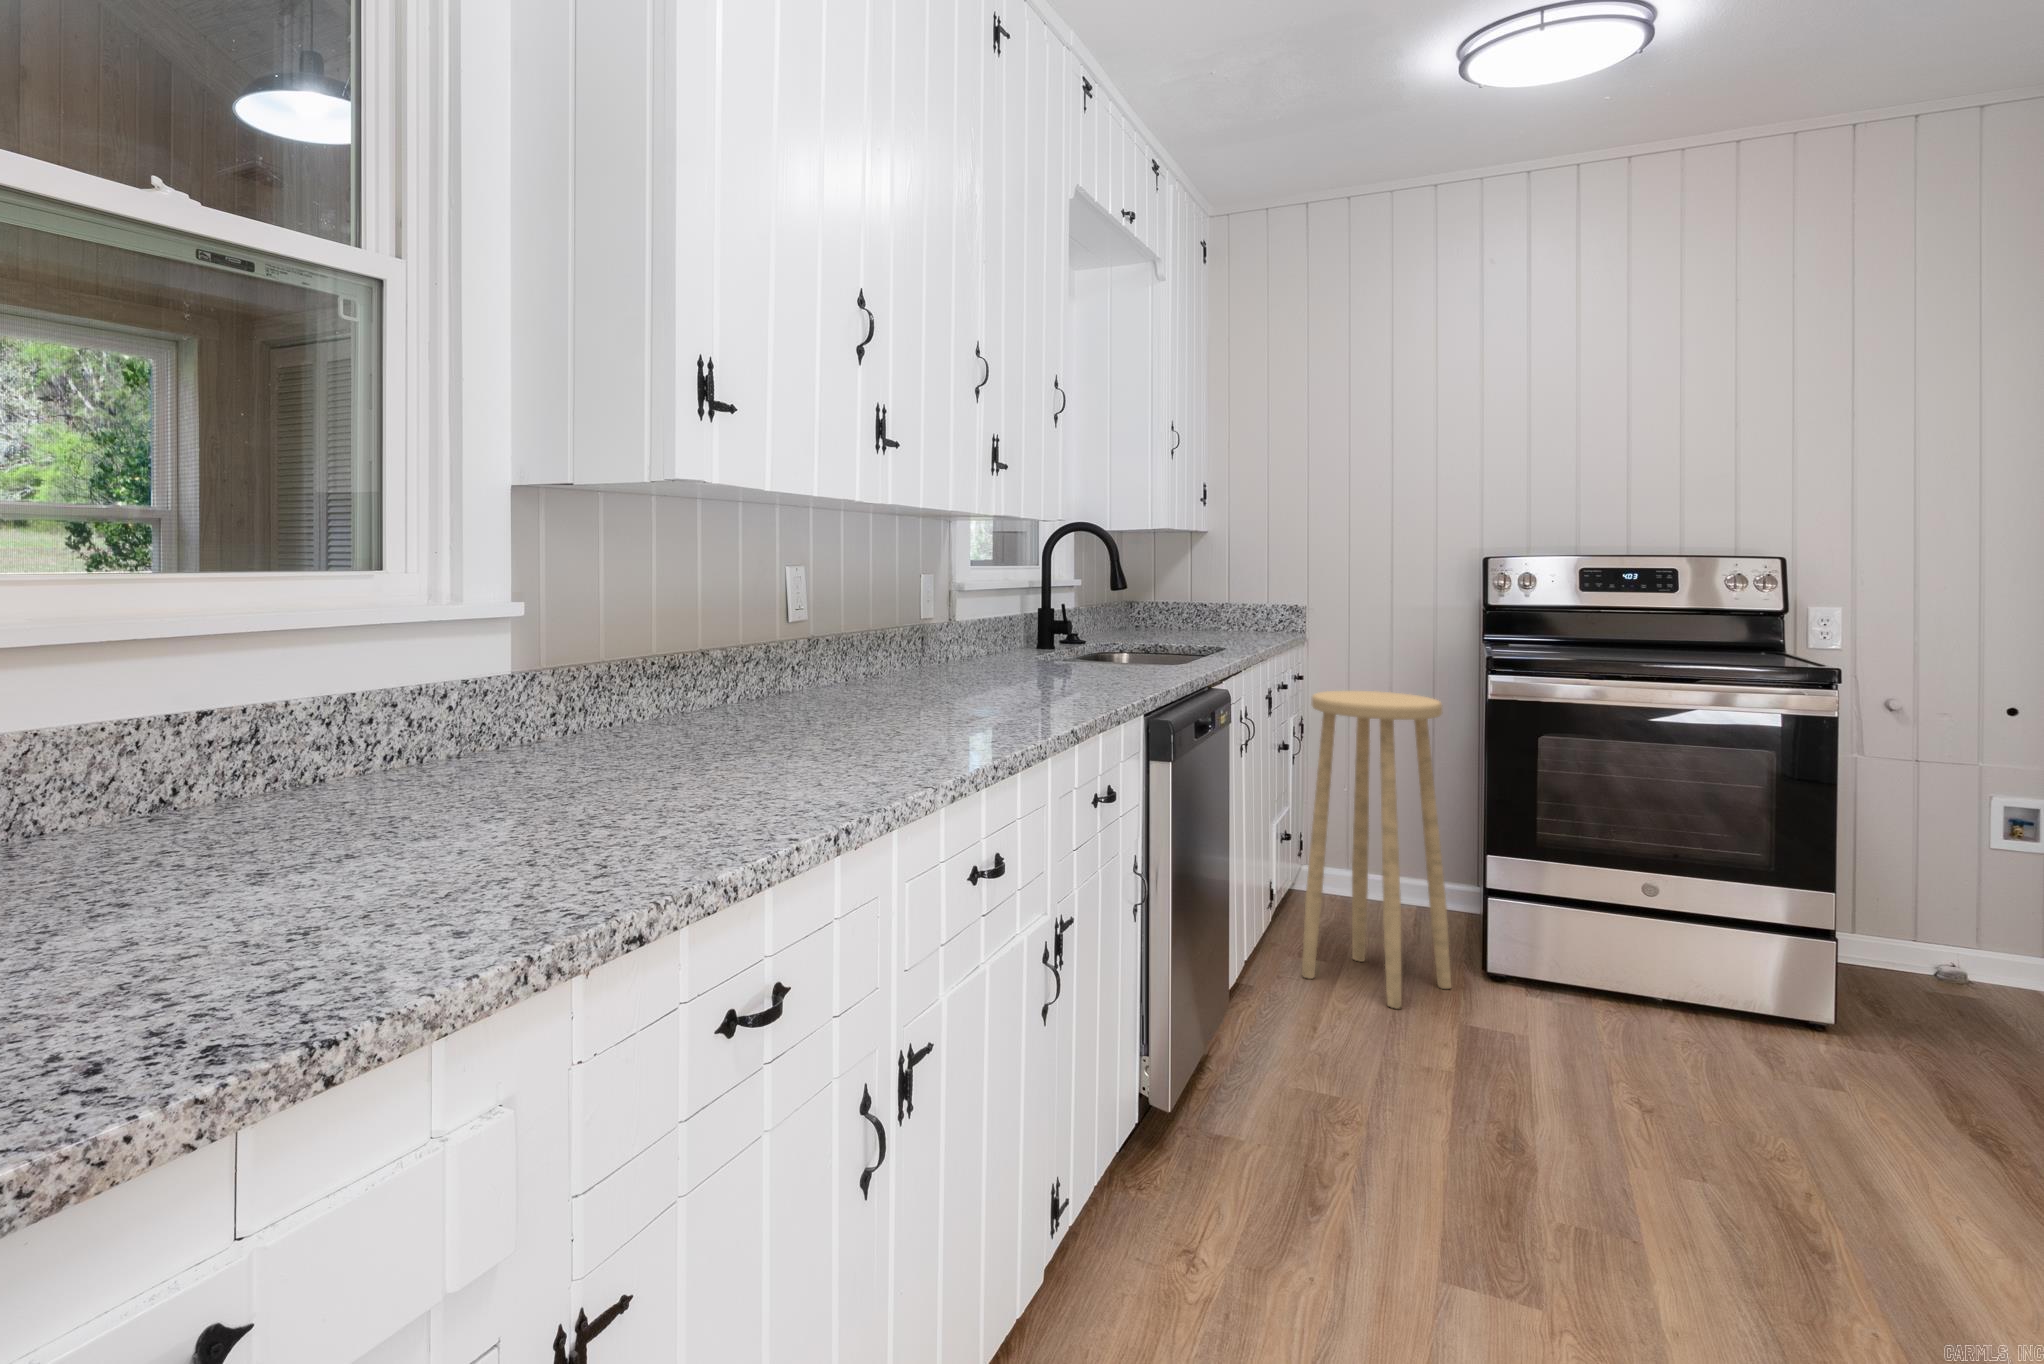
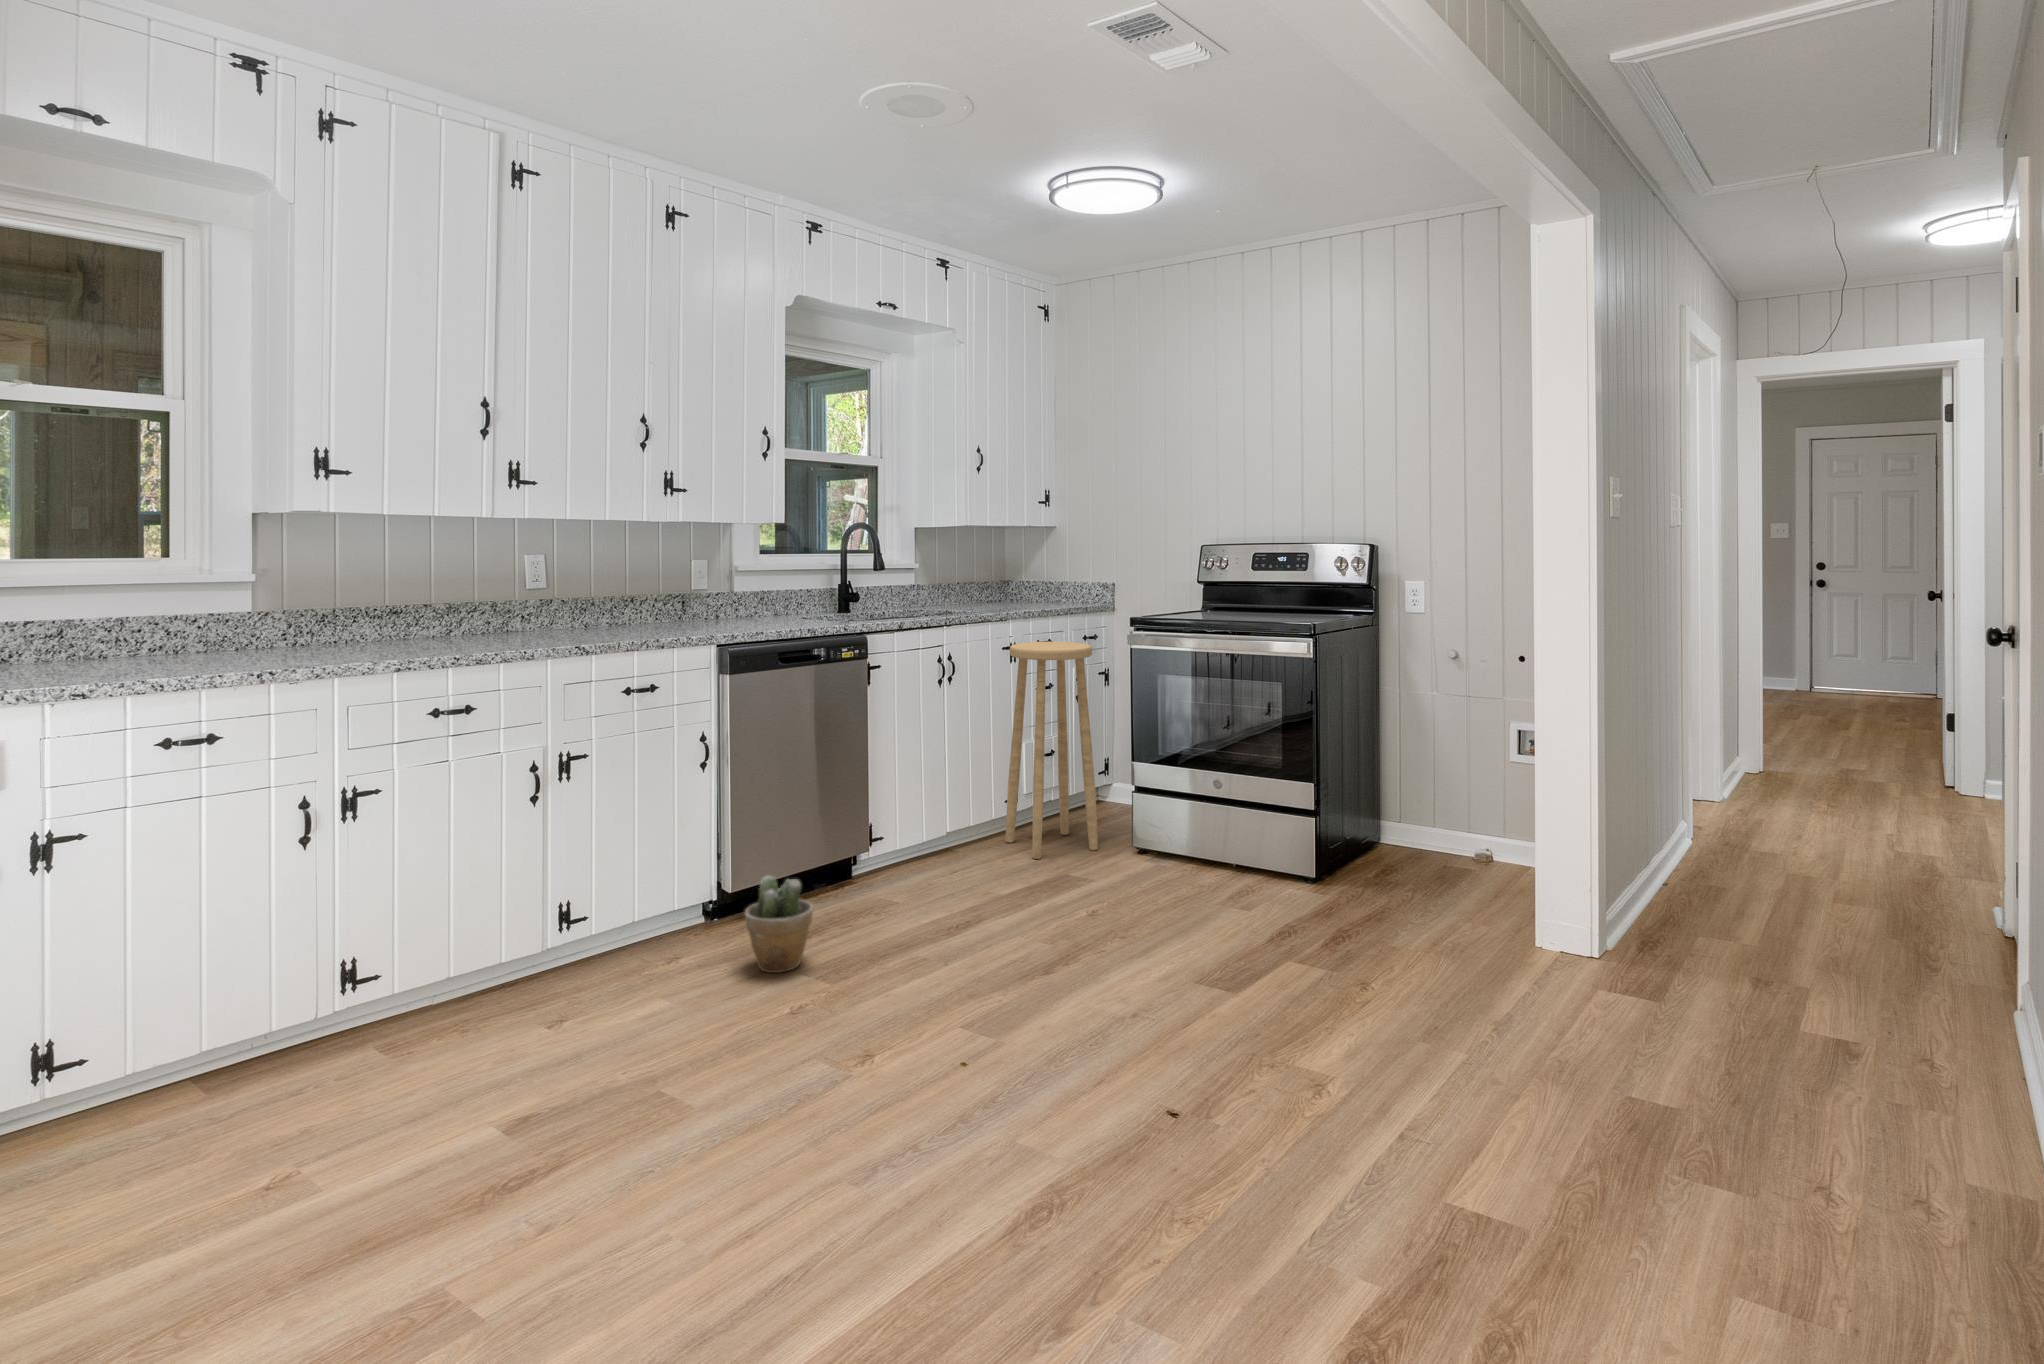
potted plant: none [1309,1115,1438,1294] -> present [745,876,813,973]

